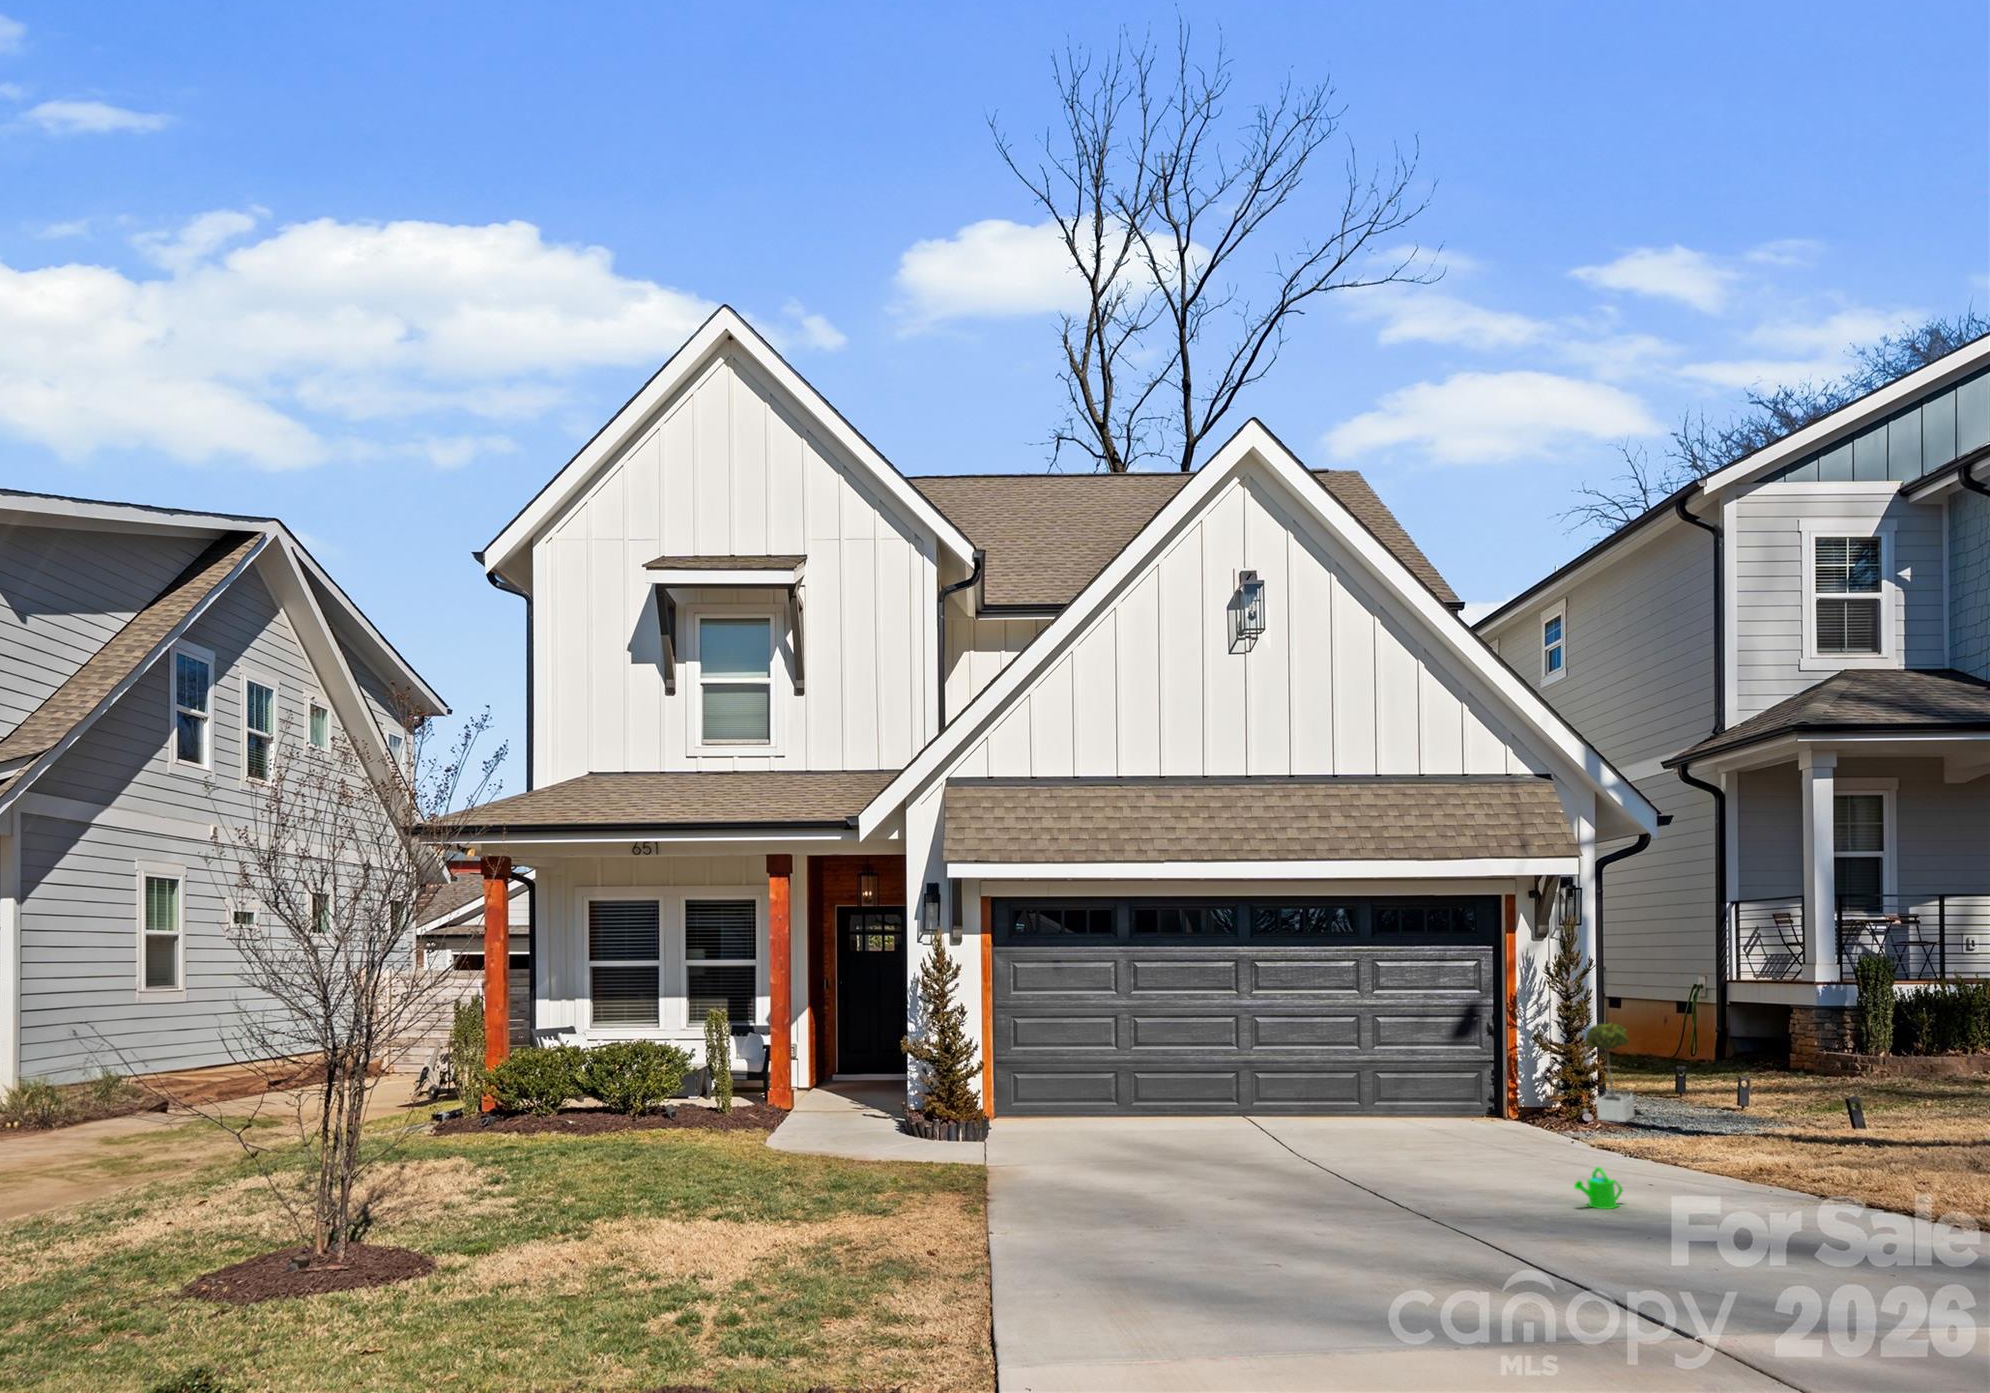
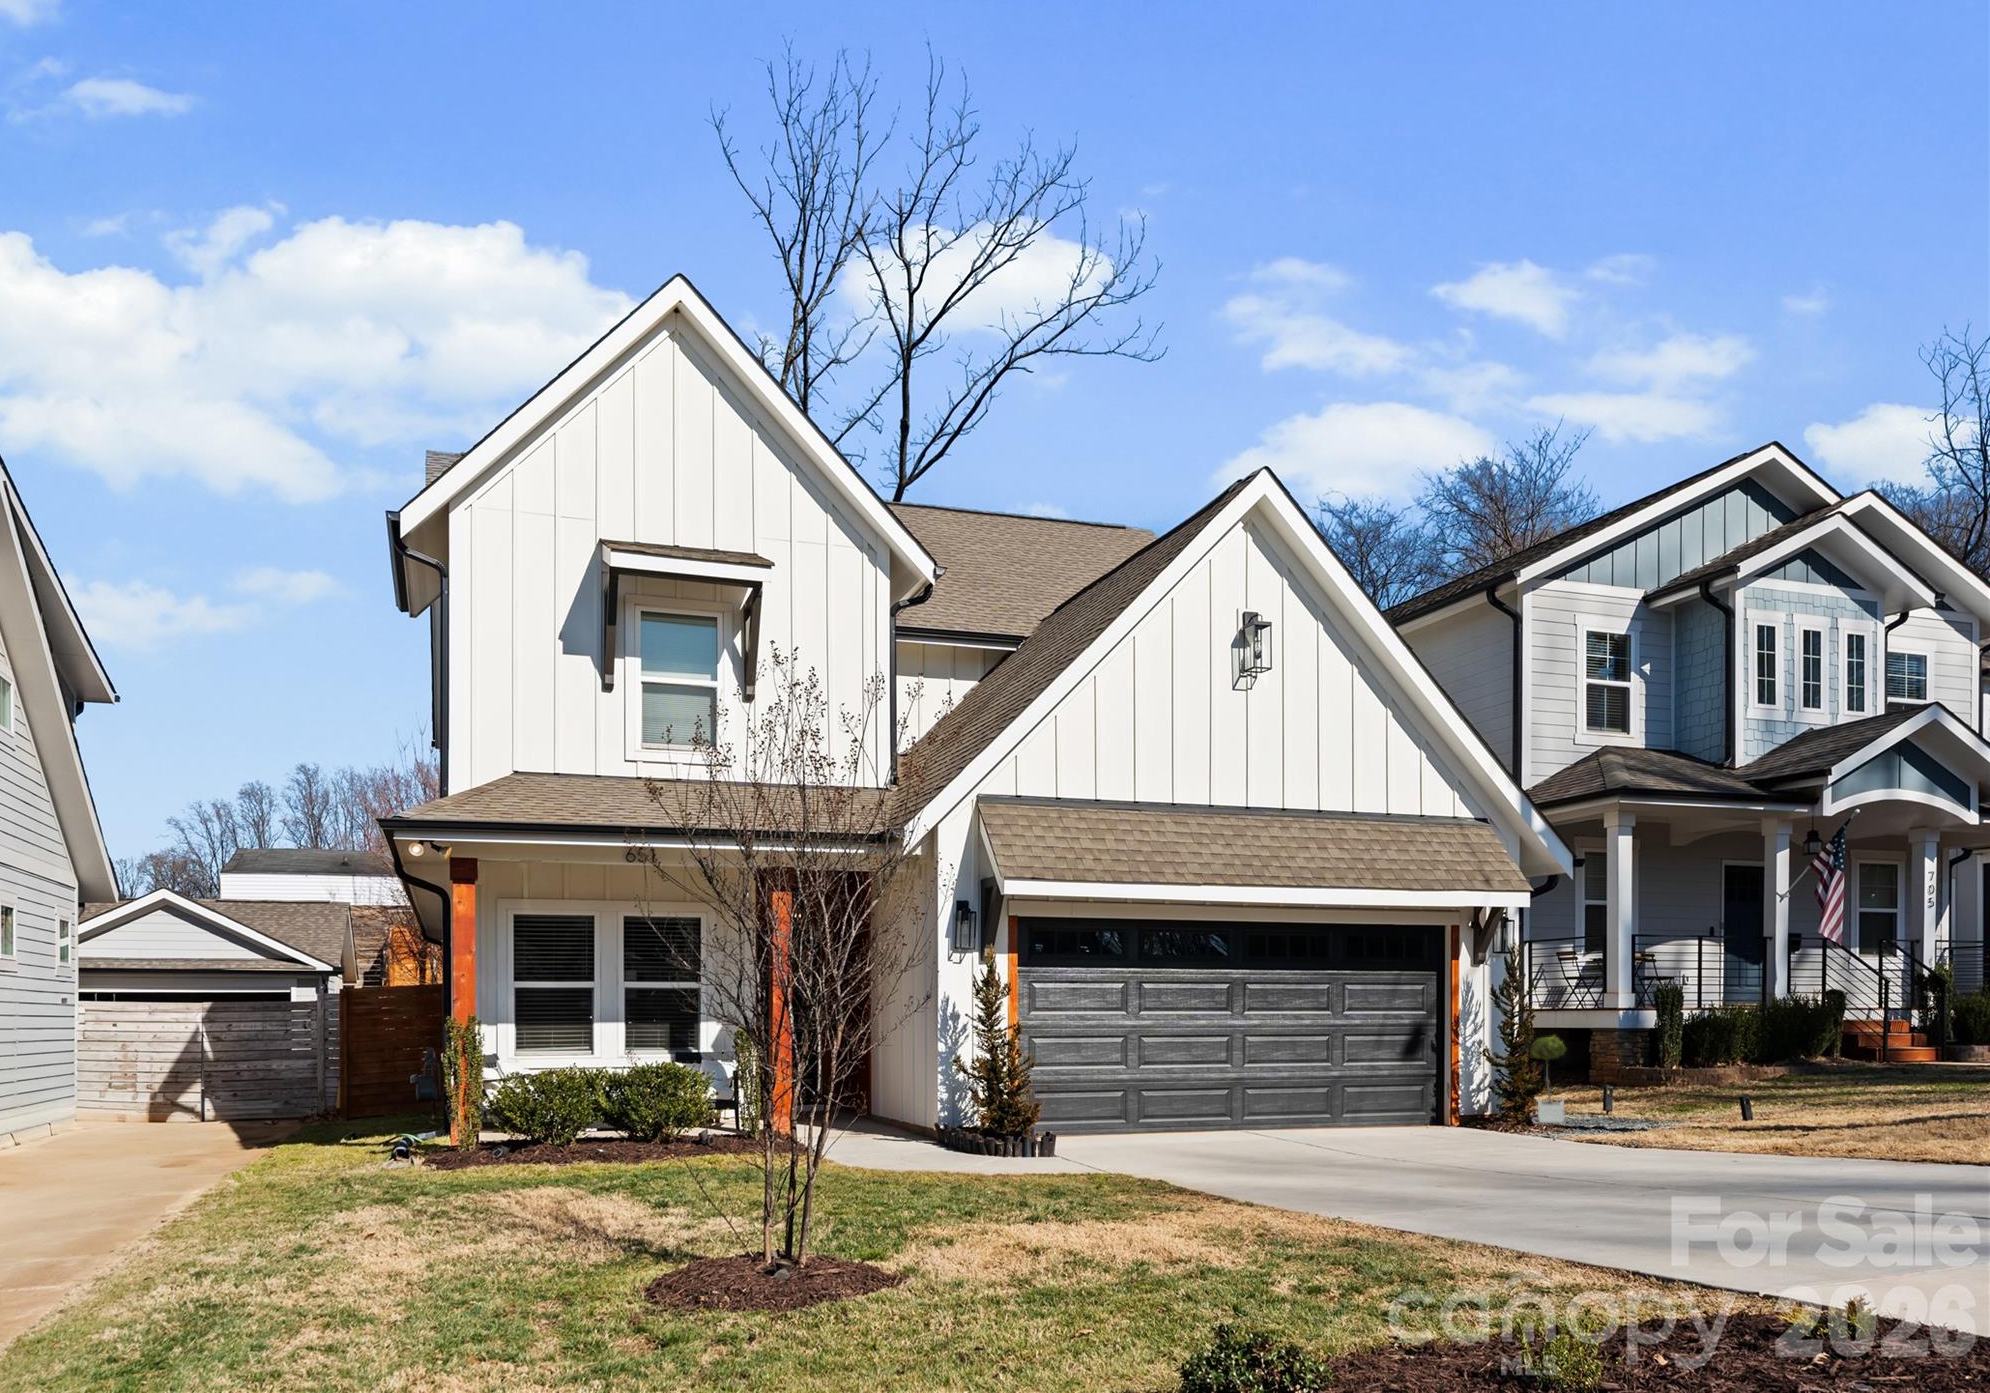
watering can: present [1574,1167,1623,1209] -> none [1646,1128,1677,1162]

